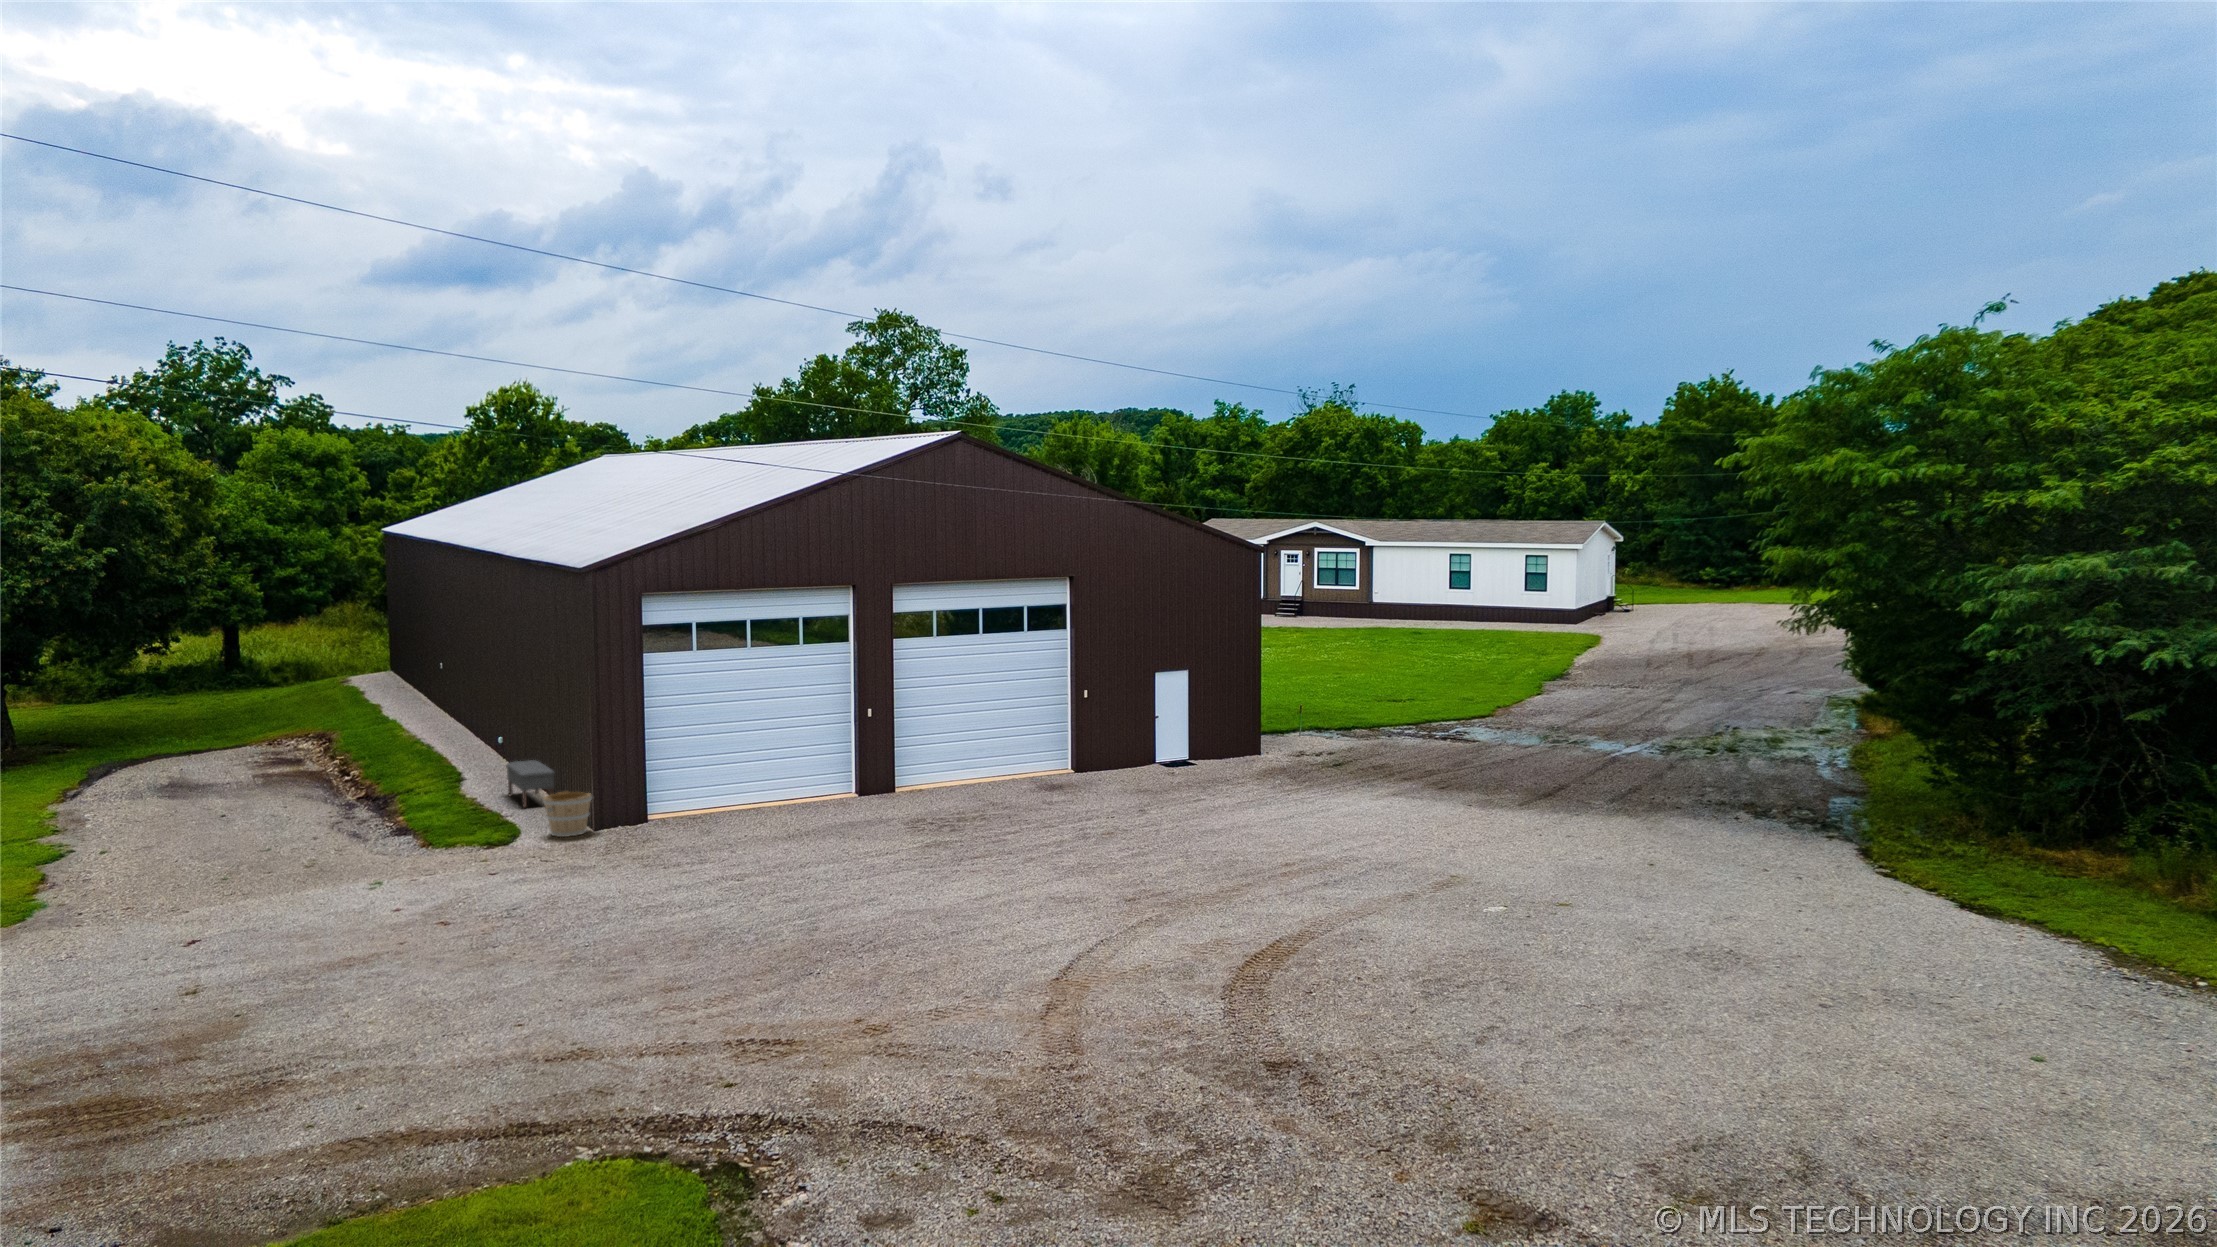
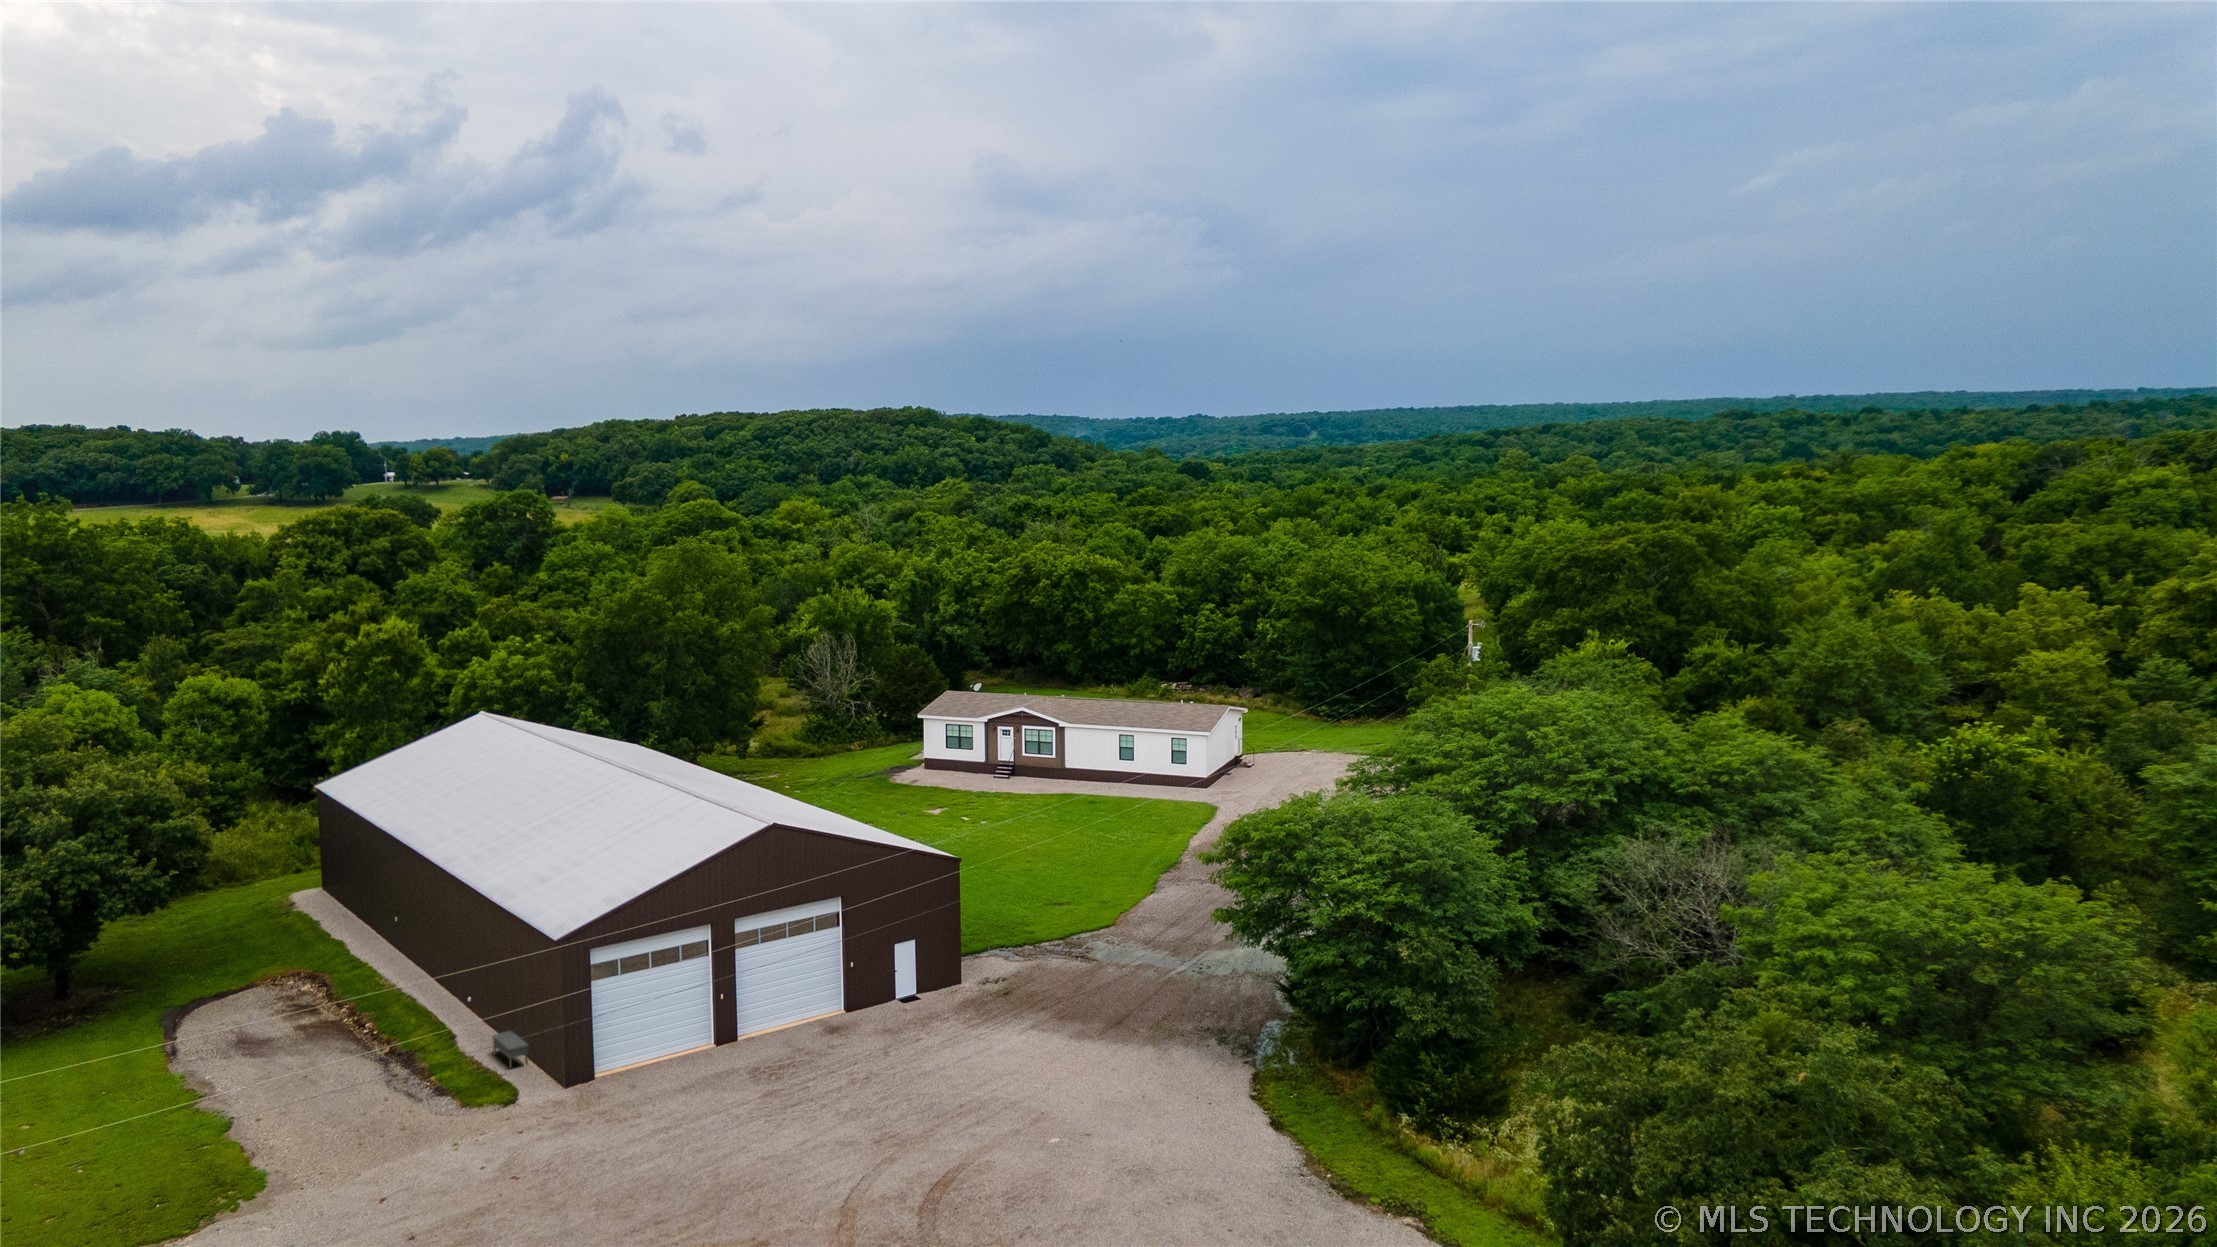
wooden bucket: present [543,791,592,837] -> none [535,1069,564,1099]

